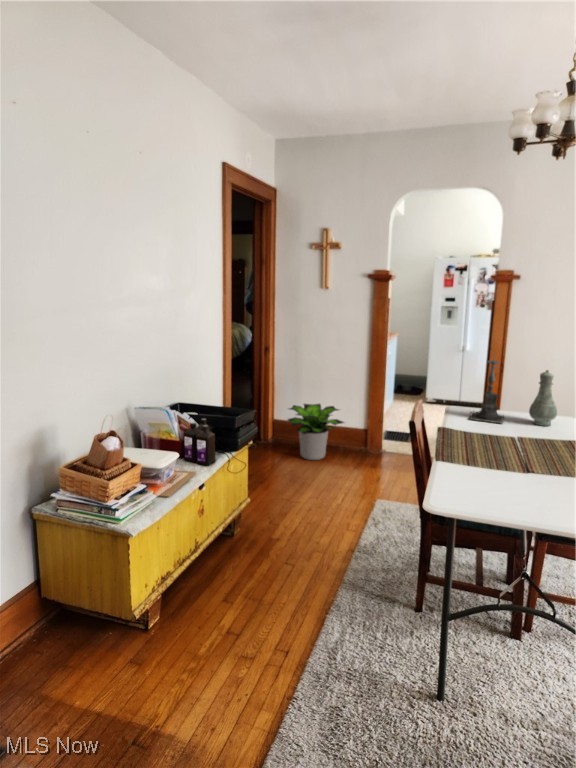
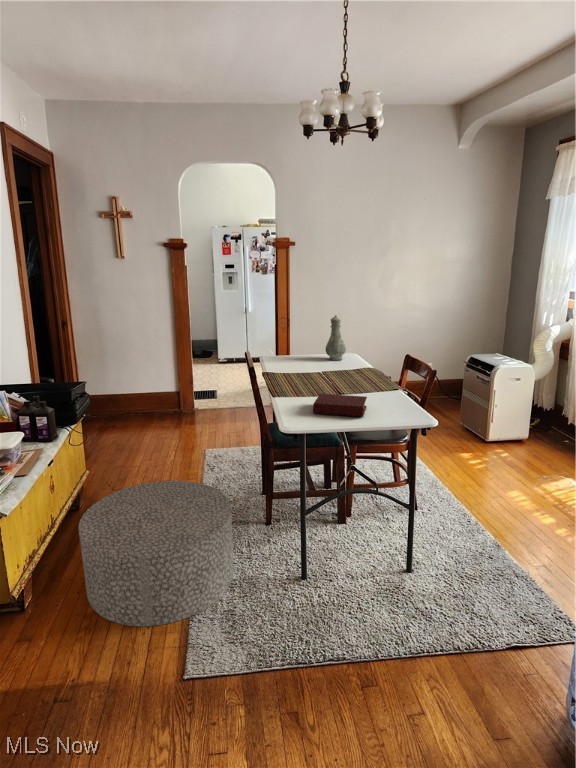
candle holder: present [469,360,504,423] -> none [281,304,308,363]
potted plant: present [288,404,344,460] -> none [98,373,160,428]
book: none [476,470,558,513] -> present [313,394,367,417]
ottoman: none [202,529,365,699] -> present [79,481,233,626]

